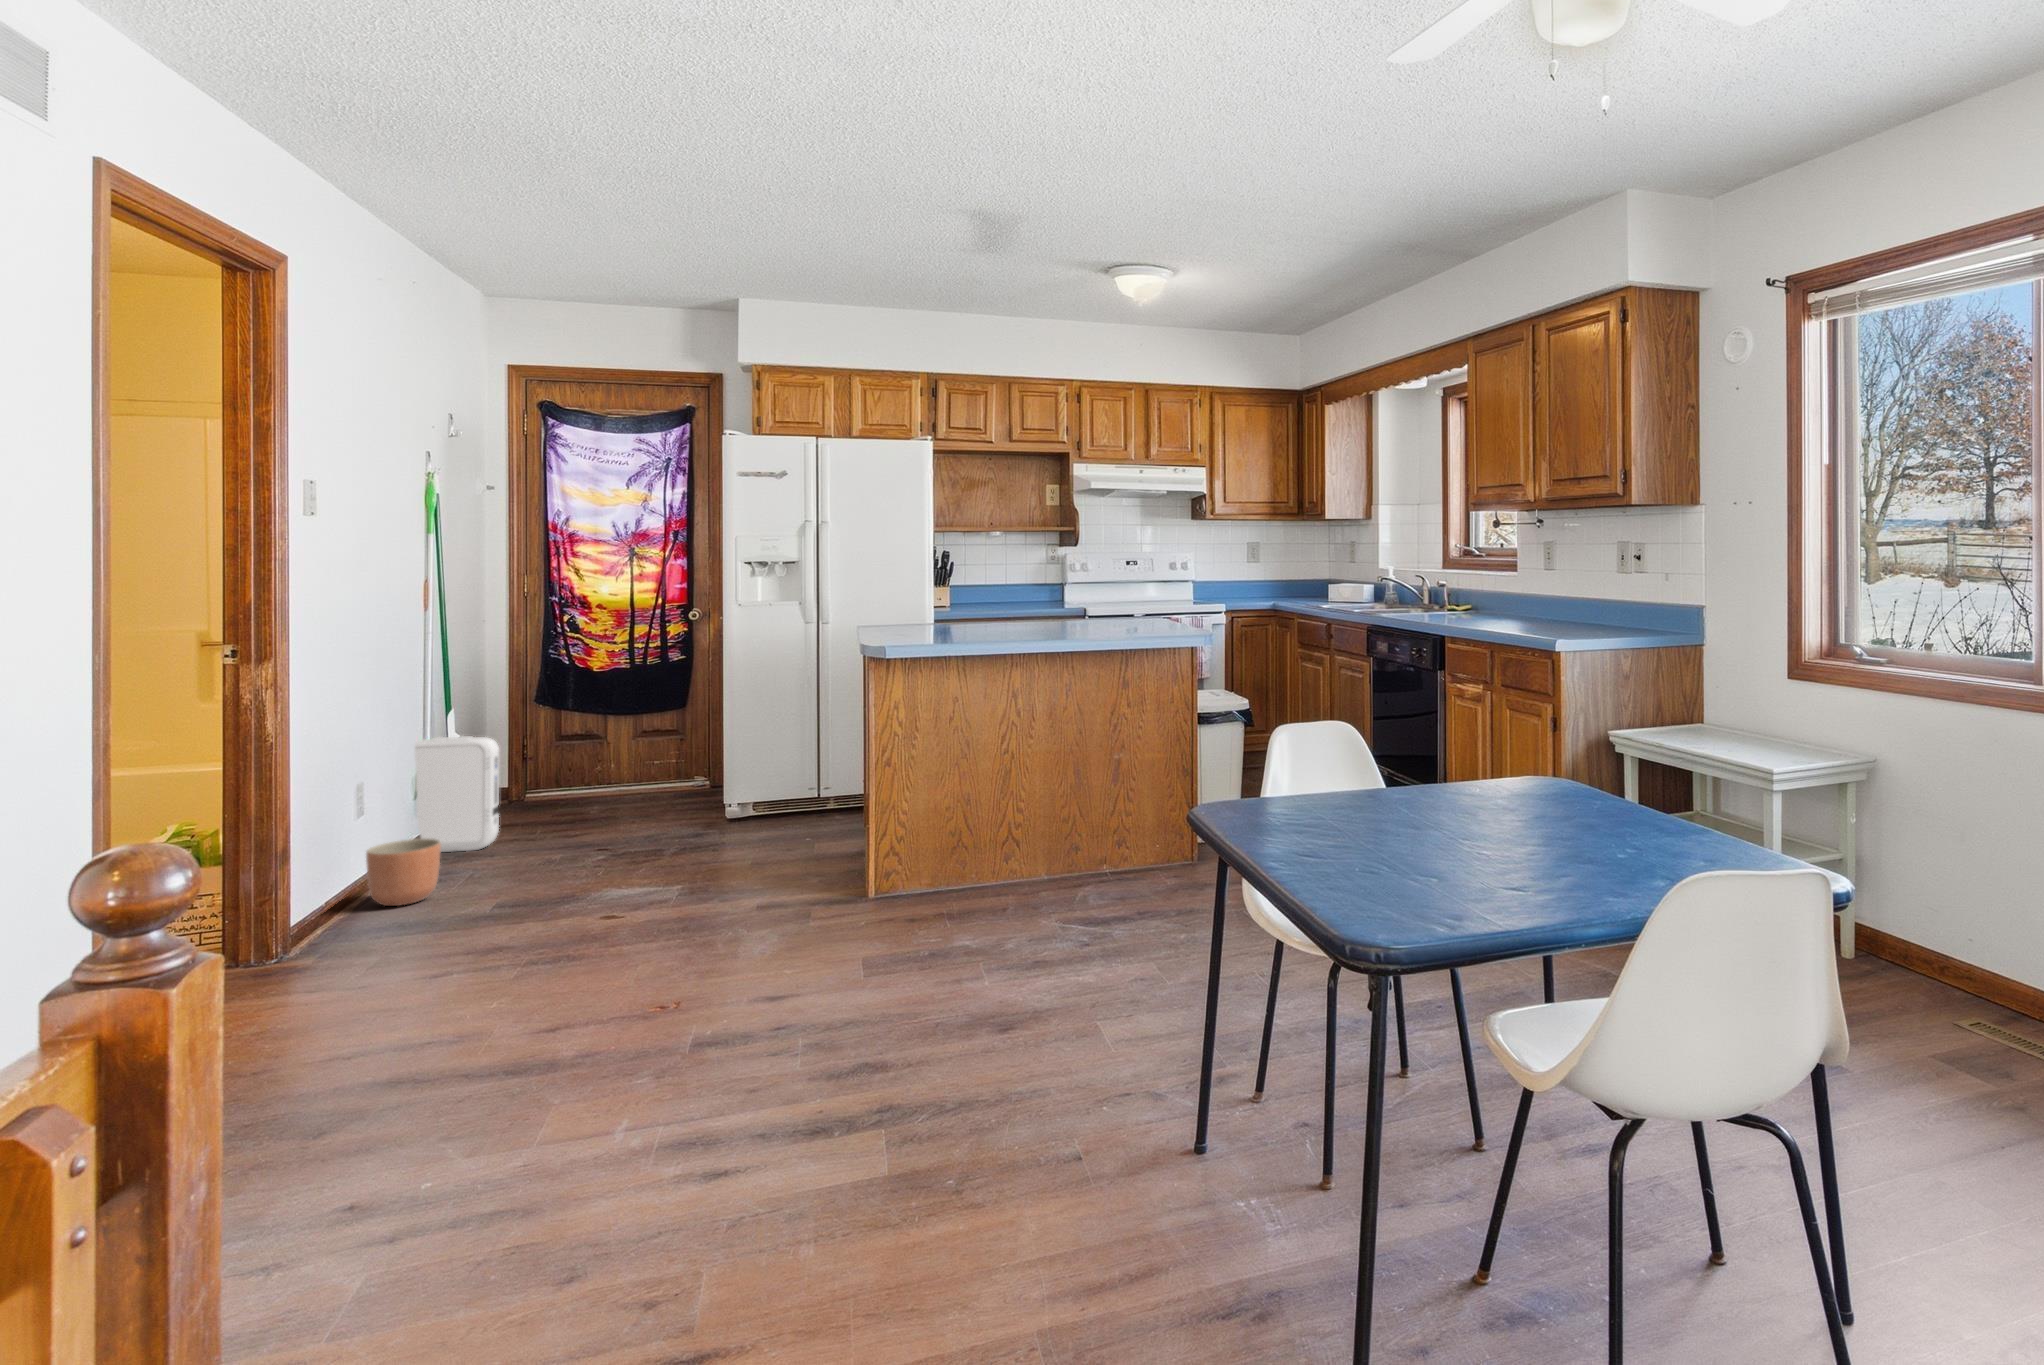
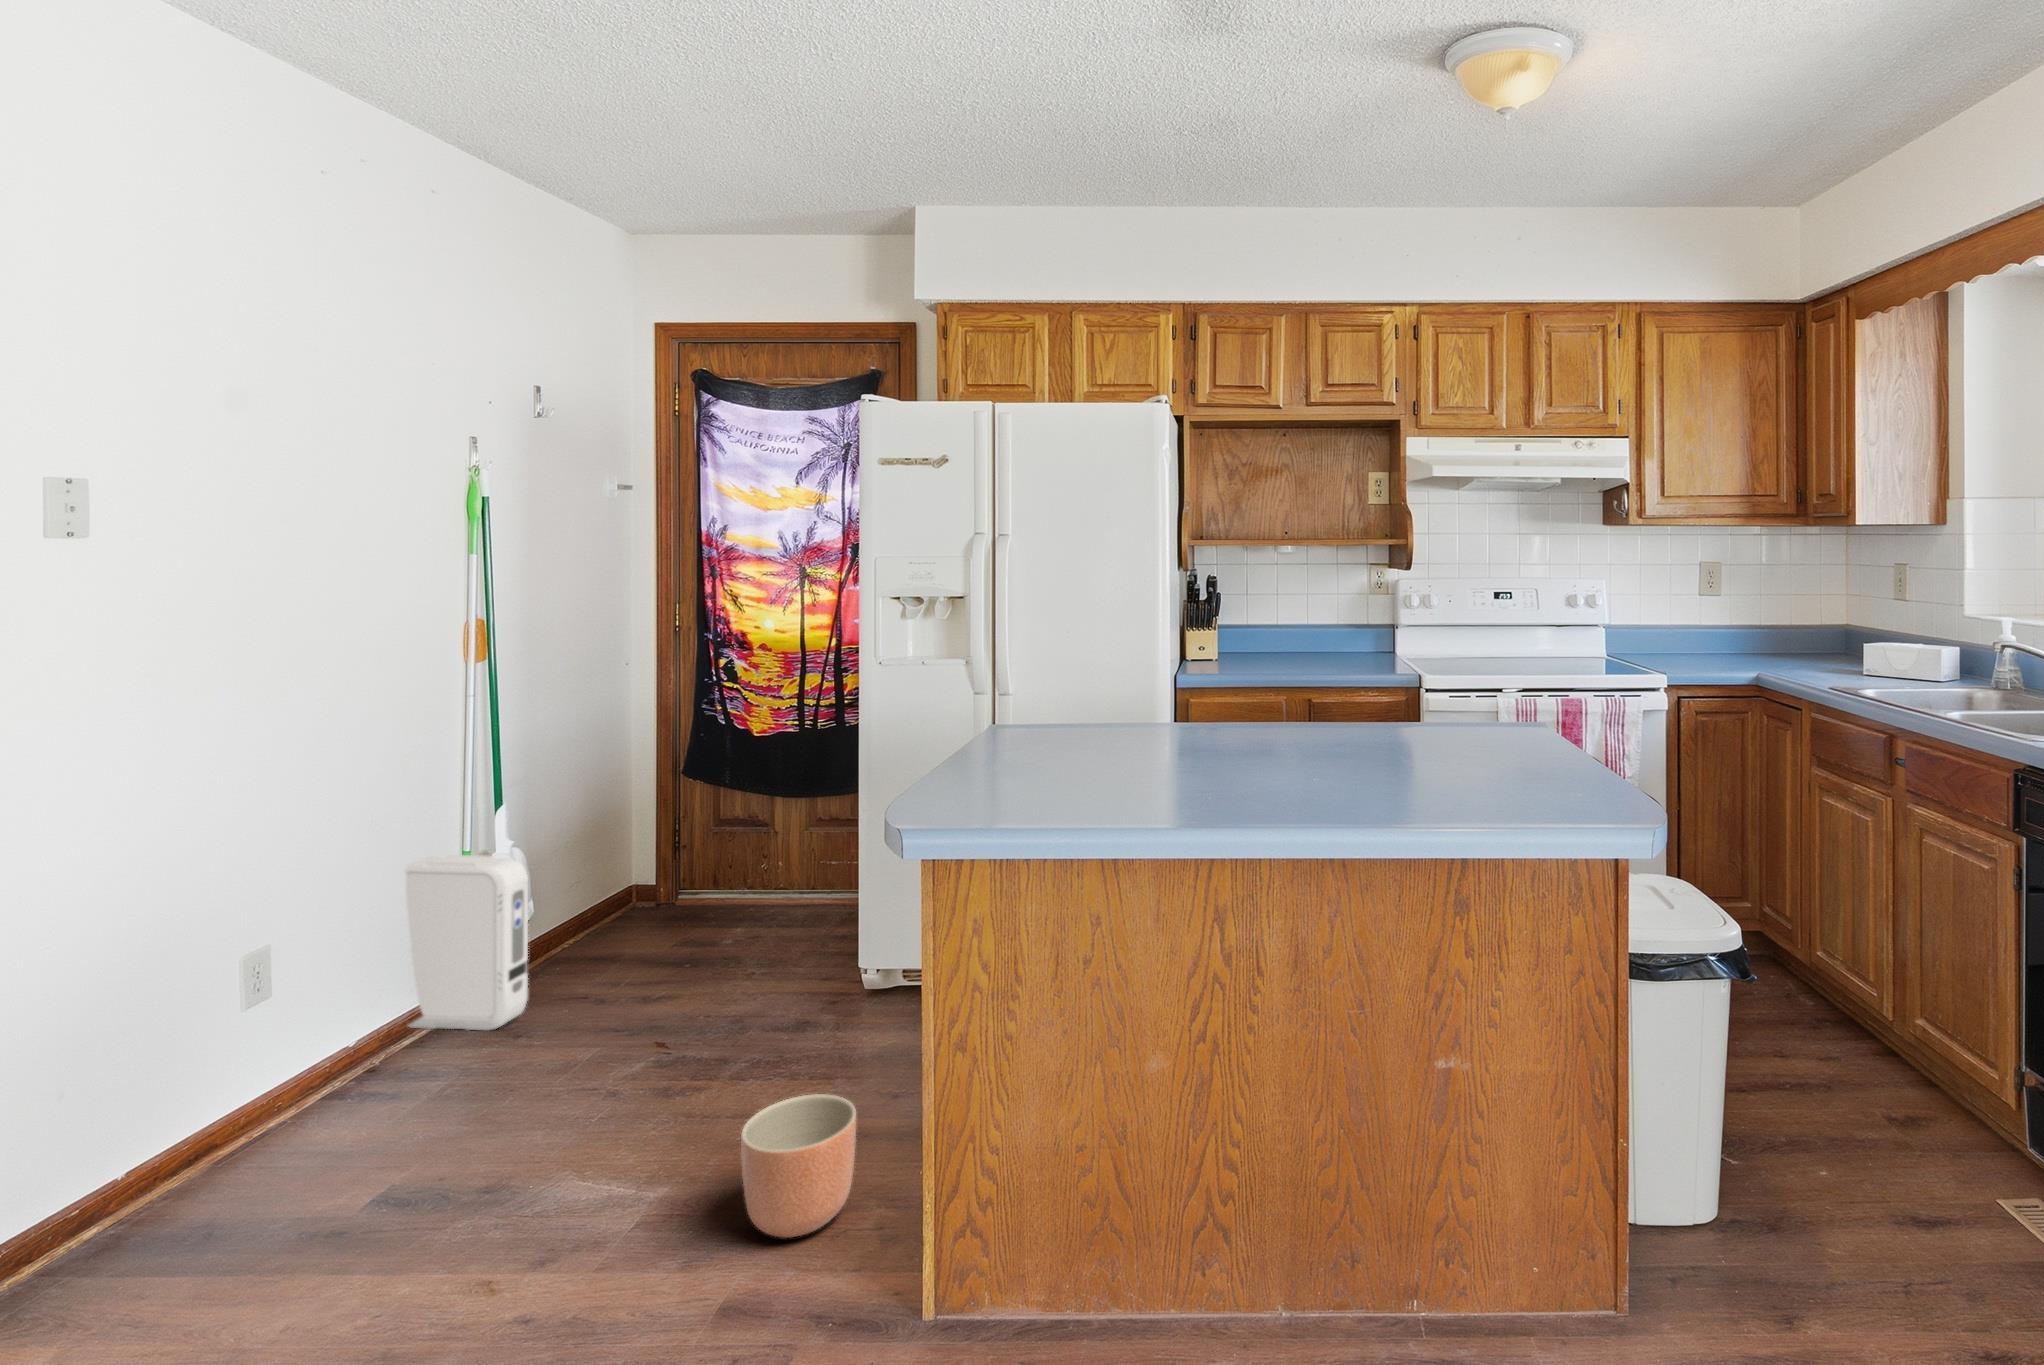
planter: present [366,839,441,906] -> present [741,1094,856,1238]

